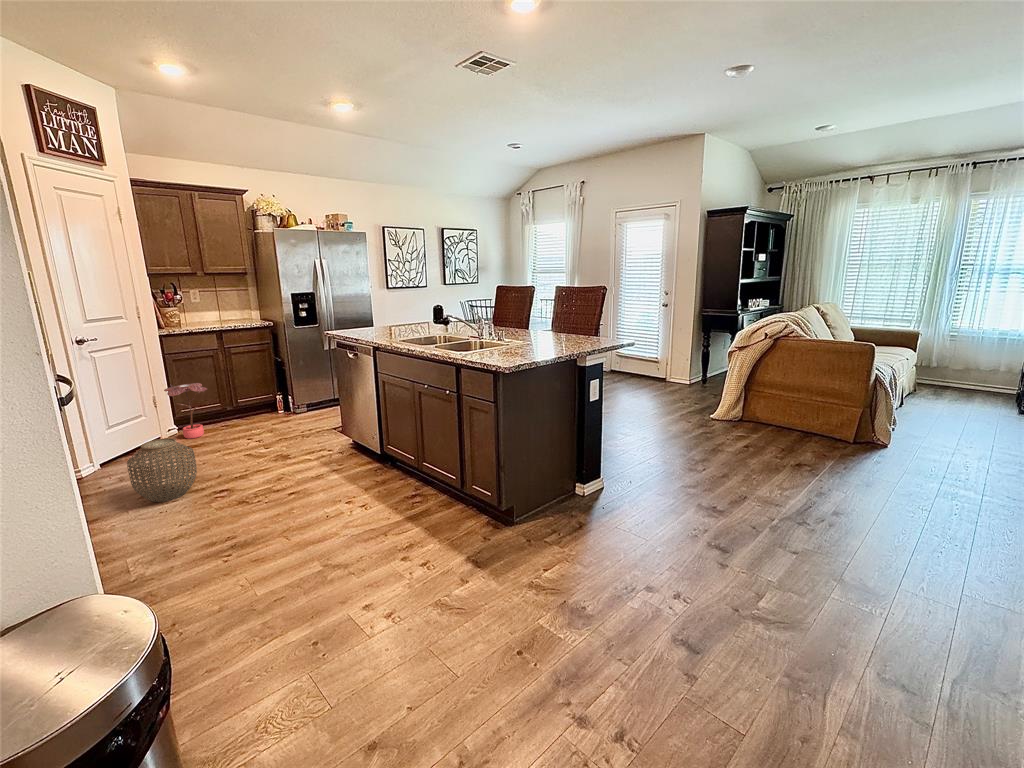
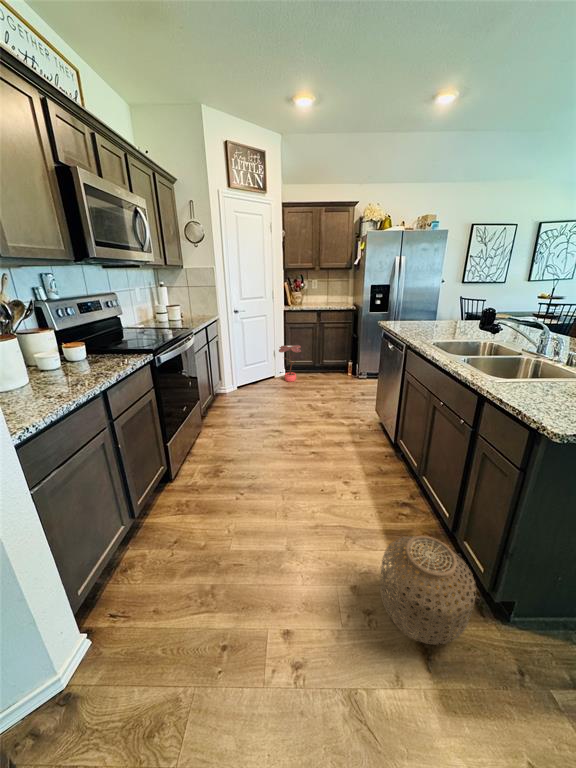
woven basket: present [127,438,197,502] -> present [380,536,476,644]

